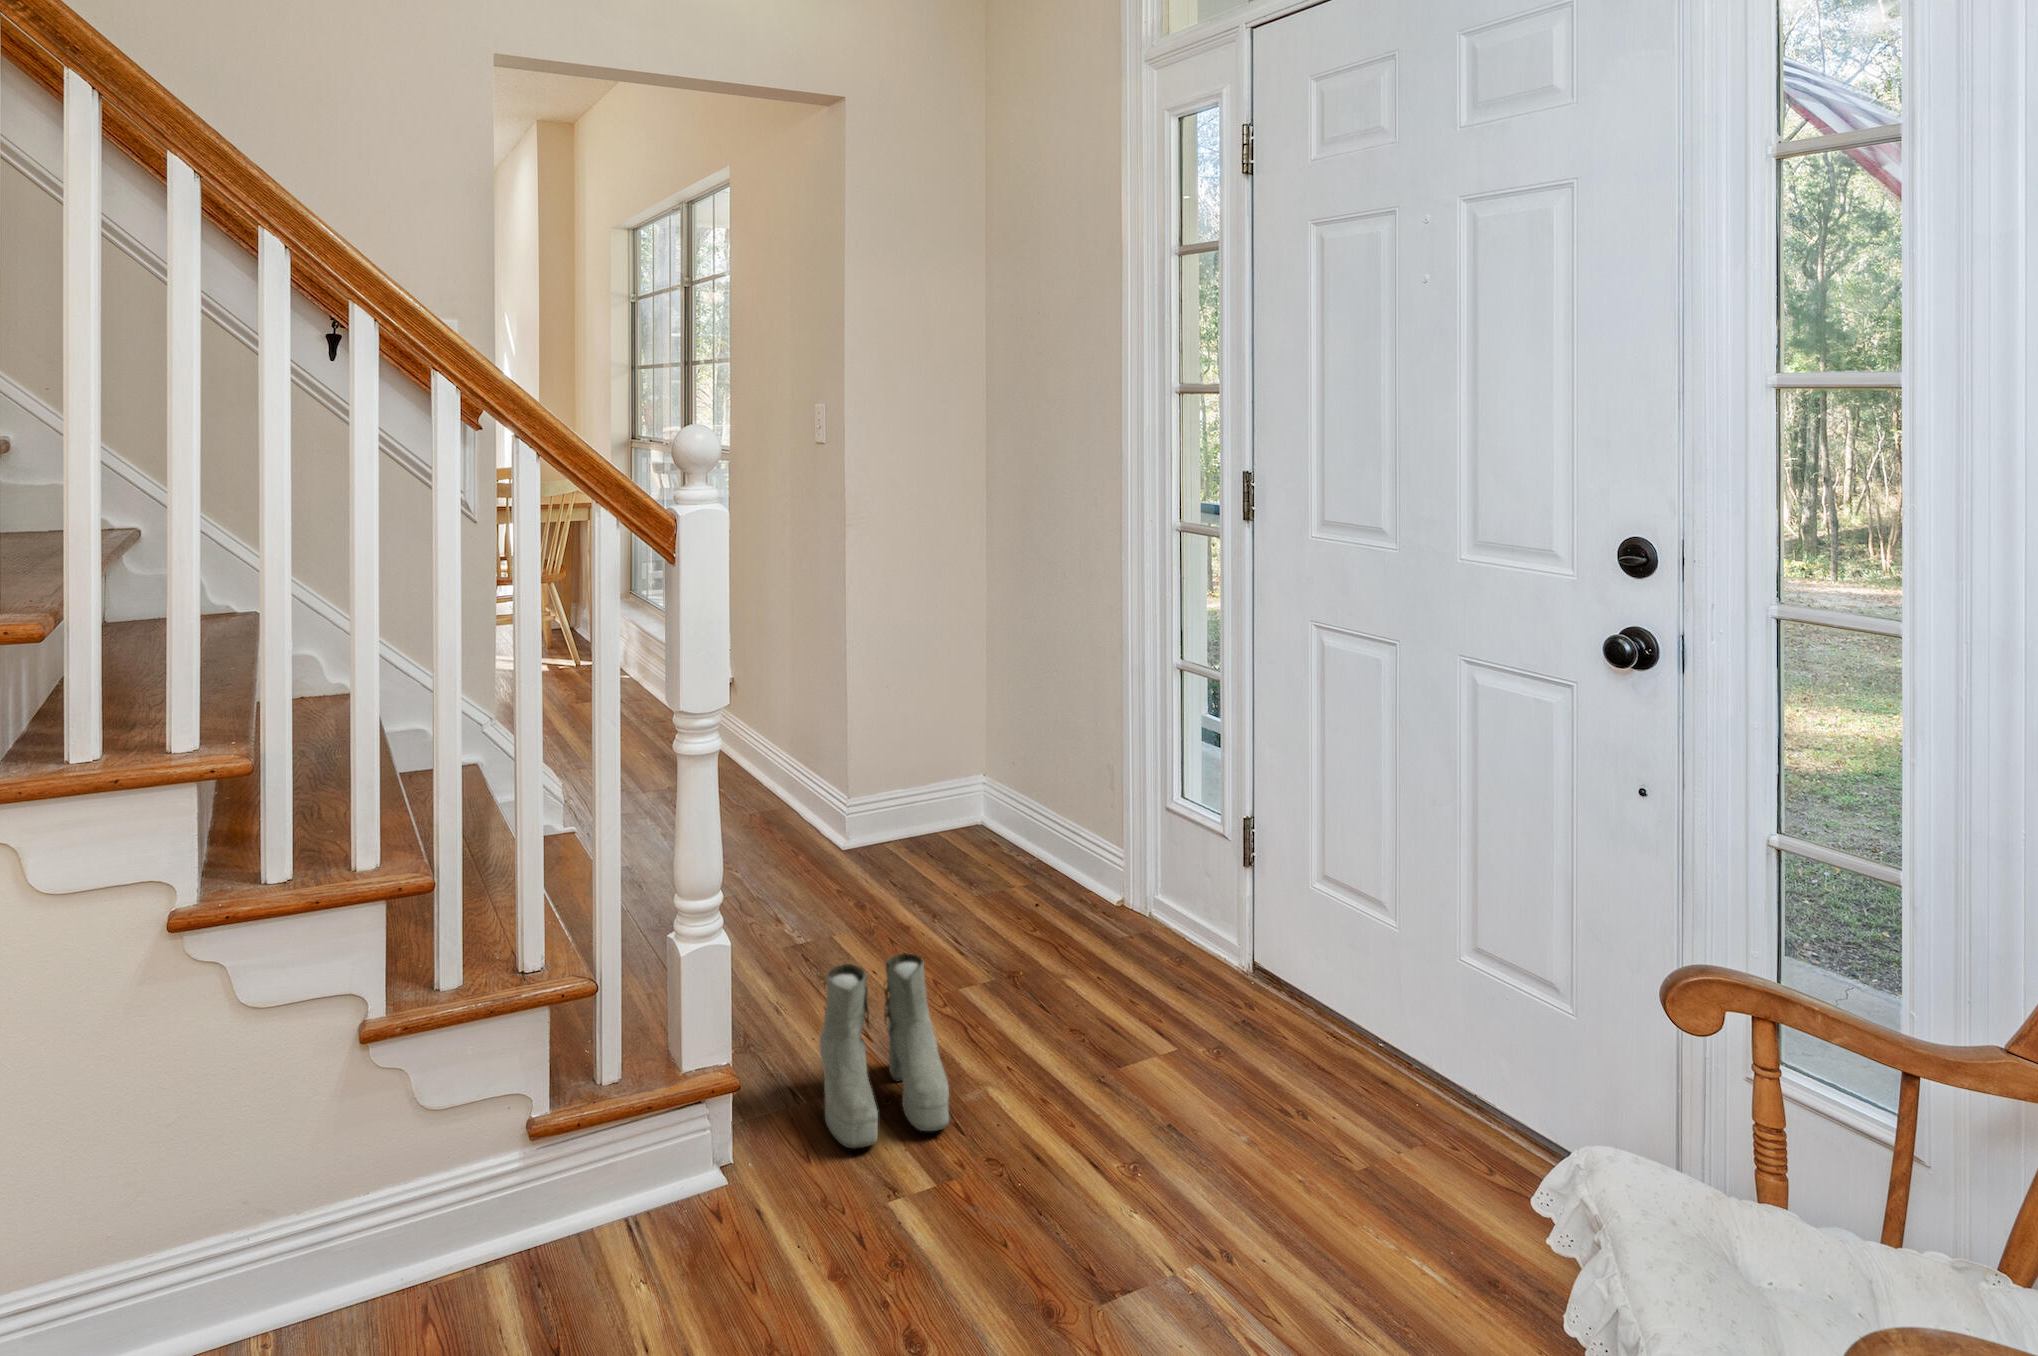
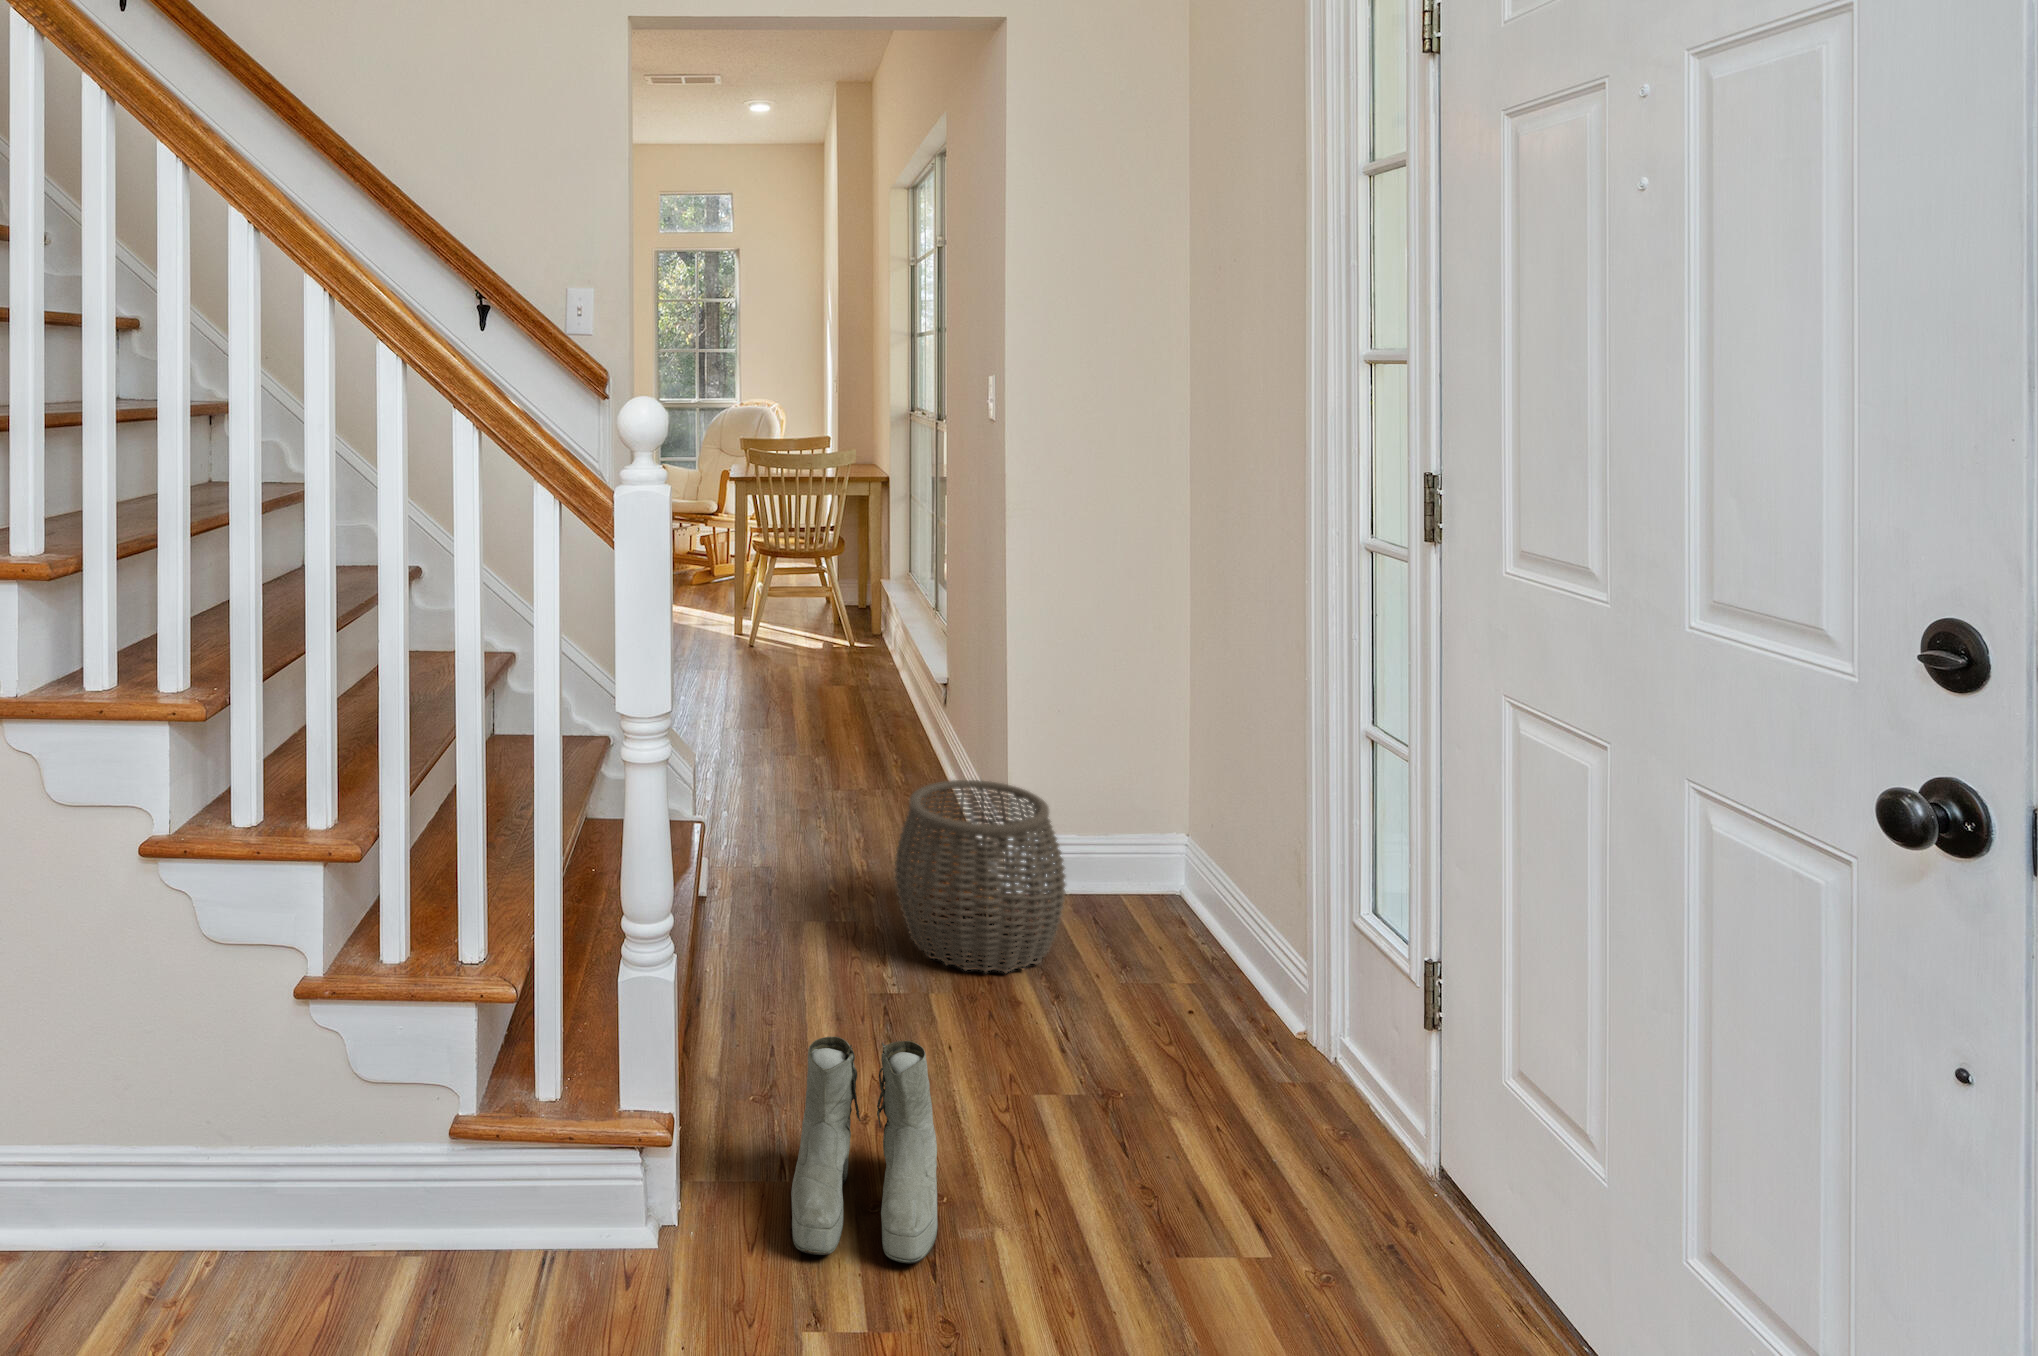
woven basket: none [779,749,929,915] -> present [895,780,1066,973]

